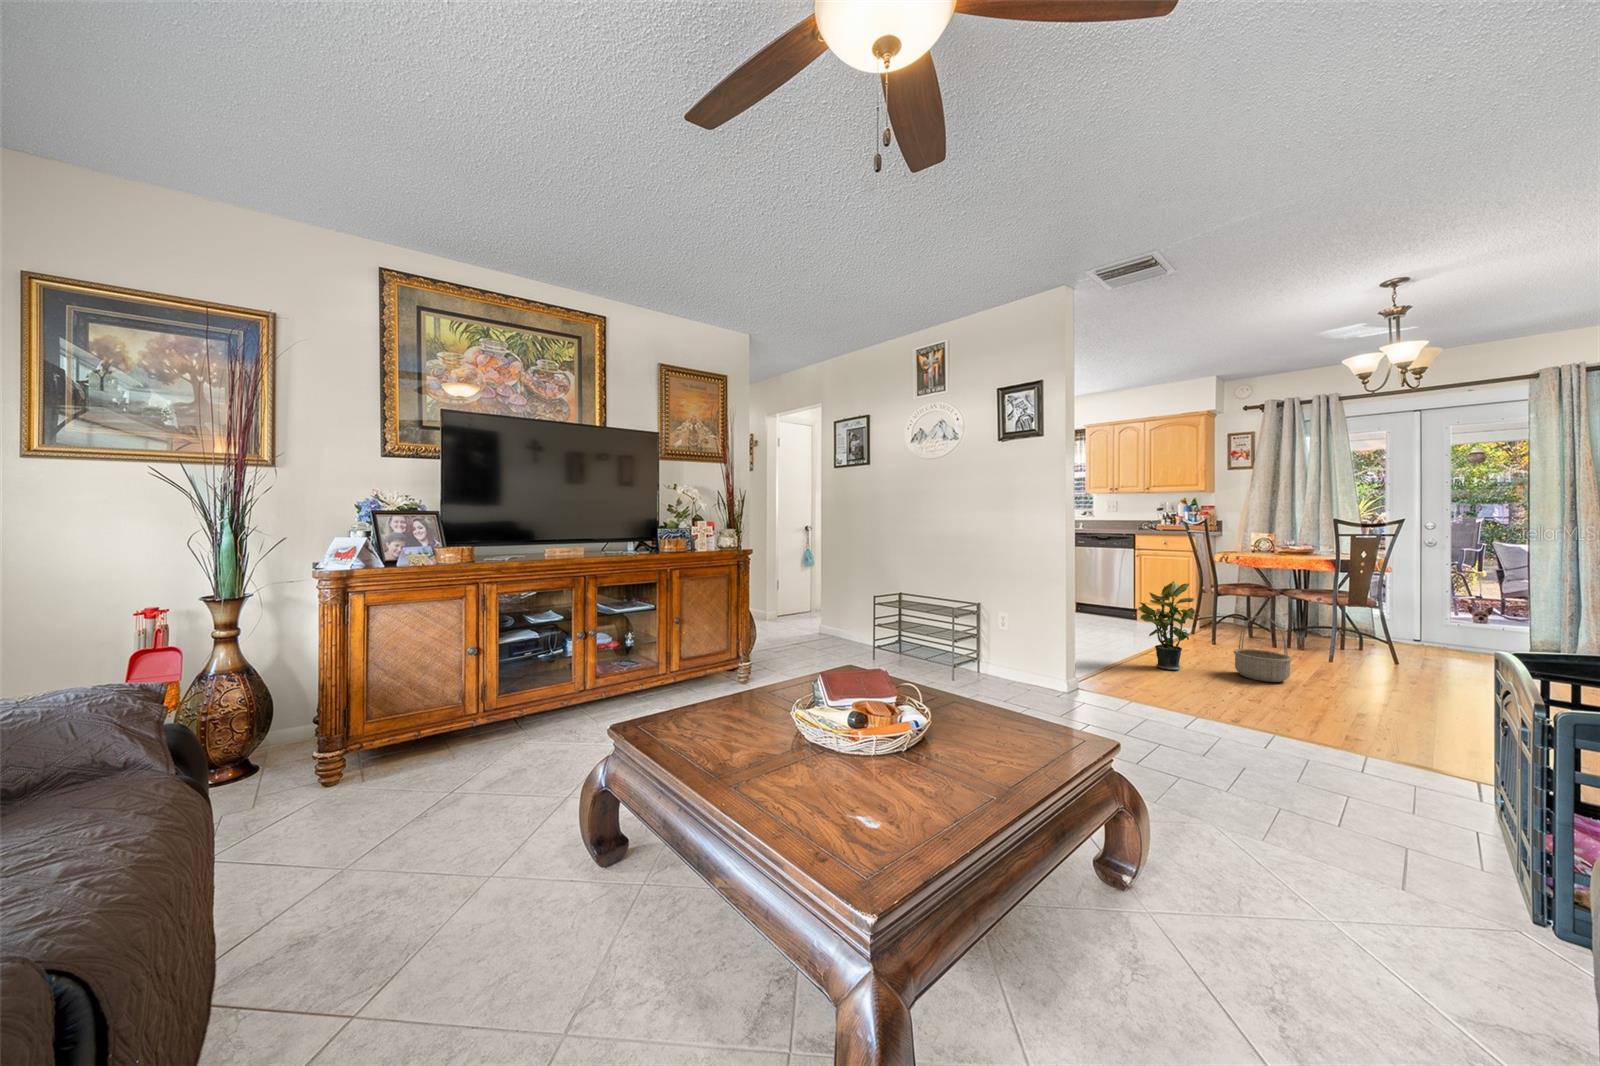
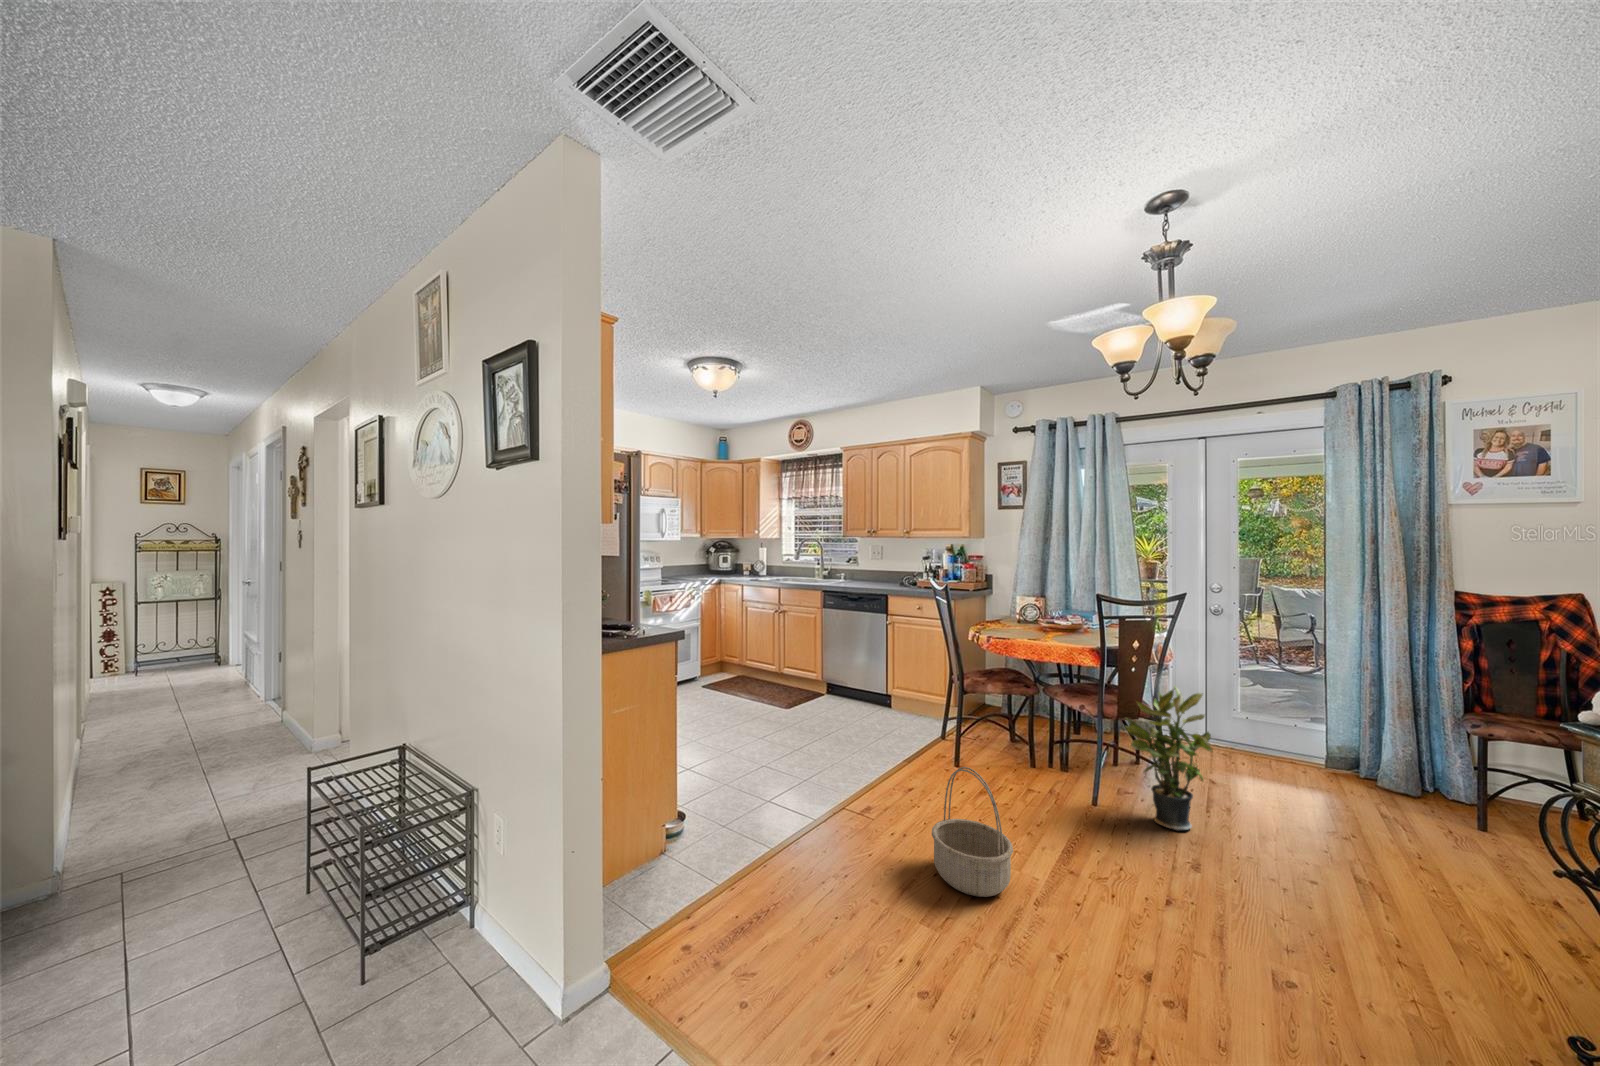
potted plant: present [1139,581,1195,670] -> present [1125,686,1212,831]

